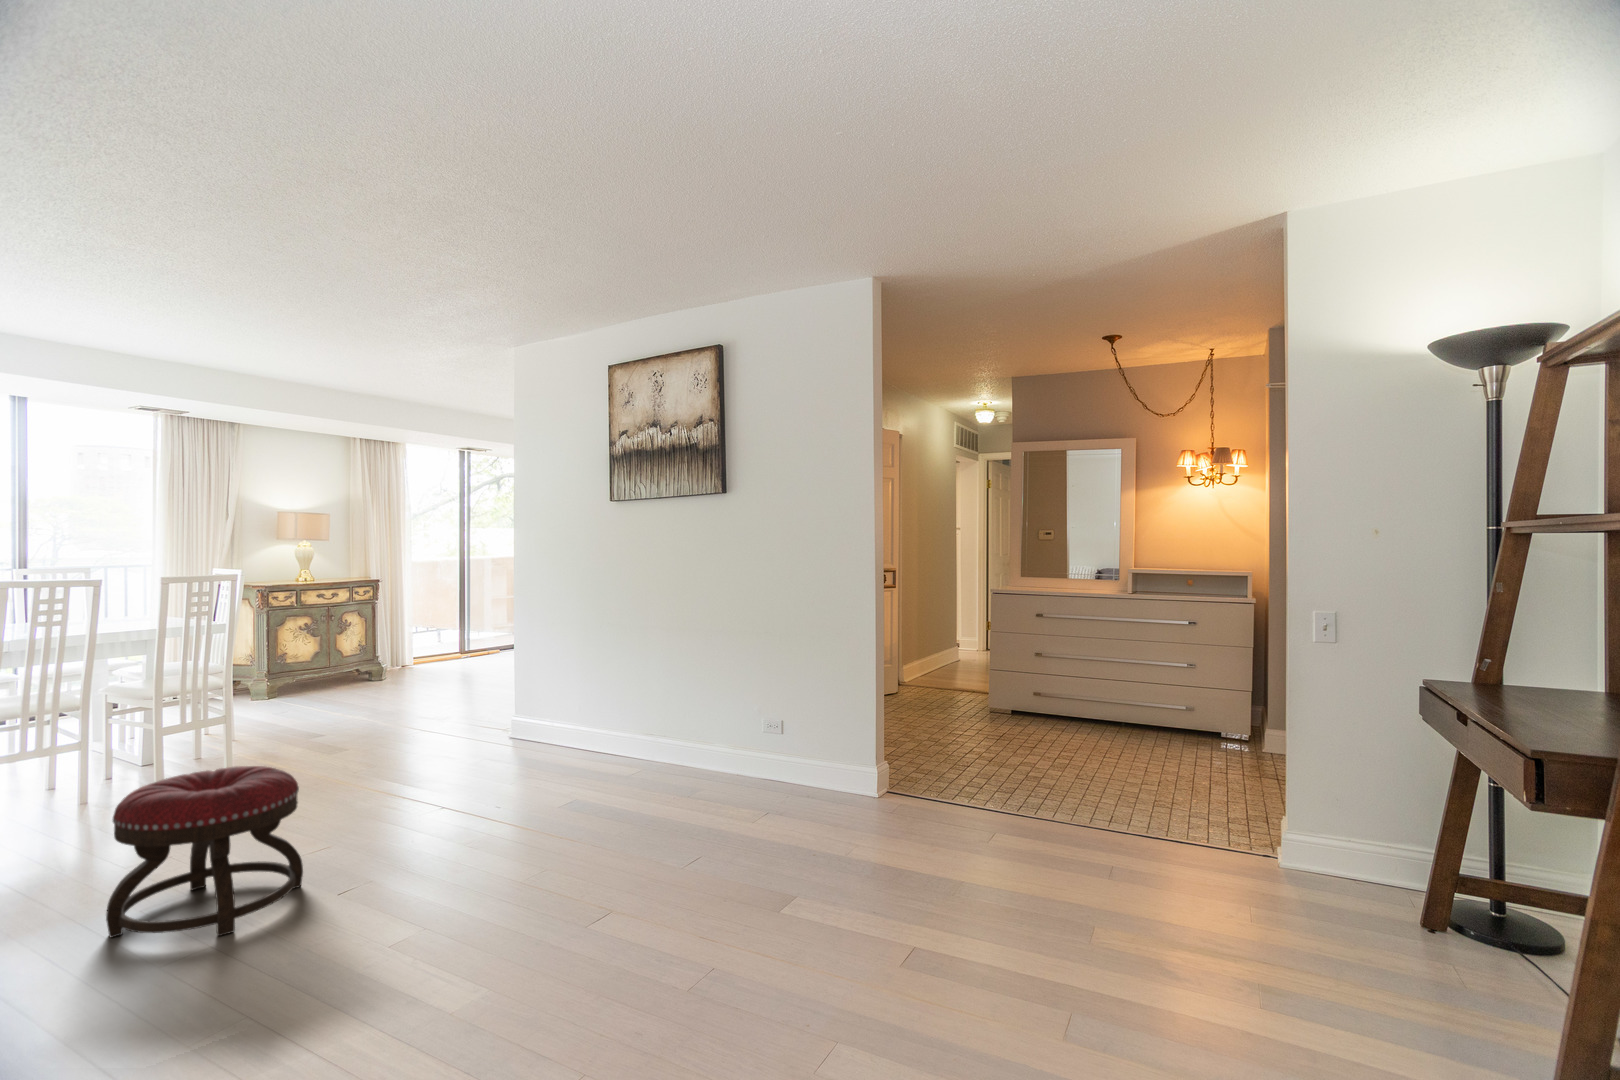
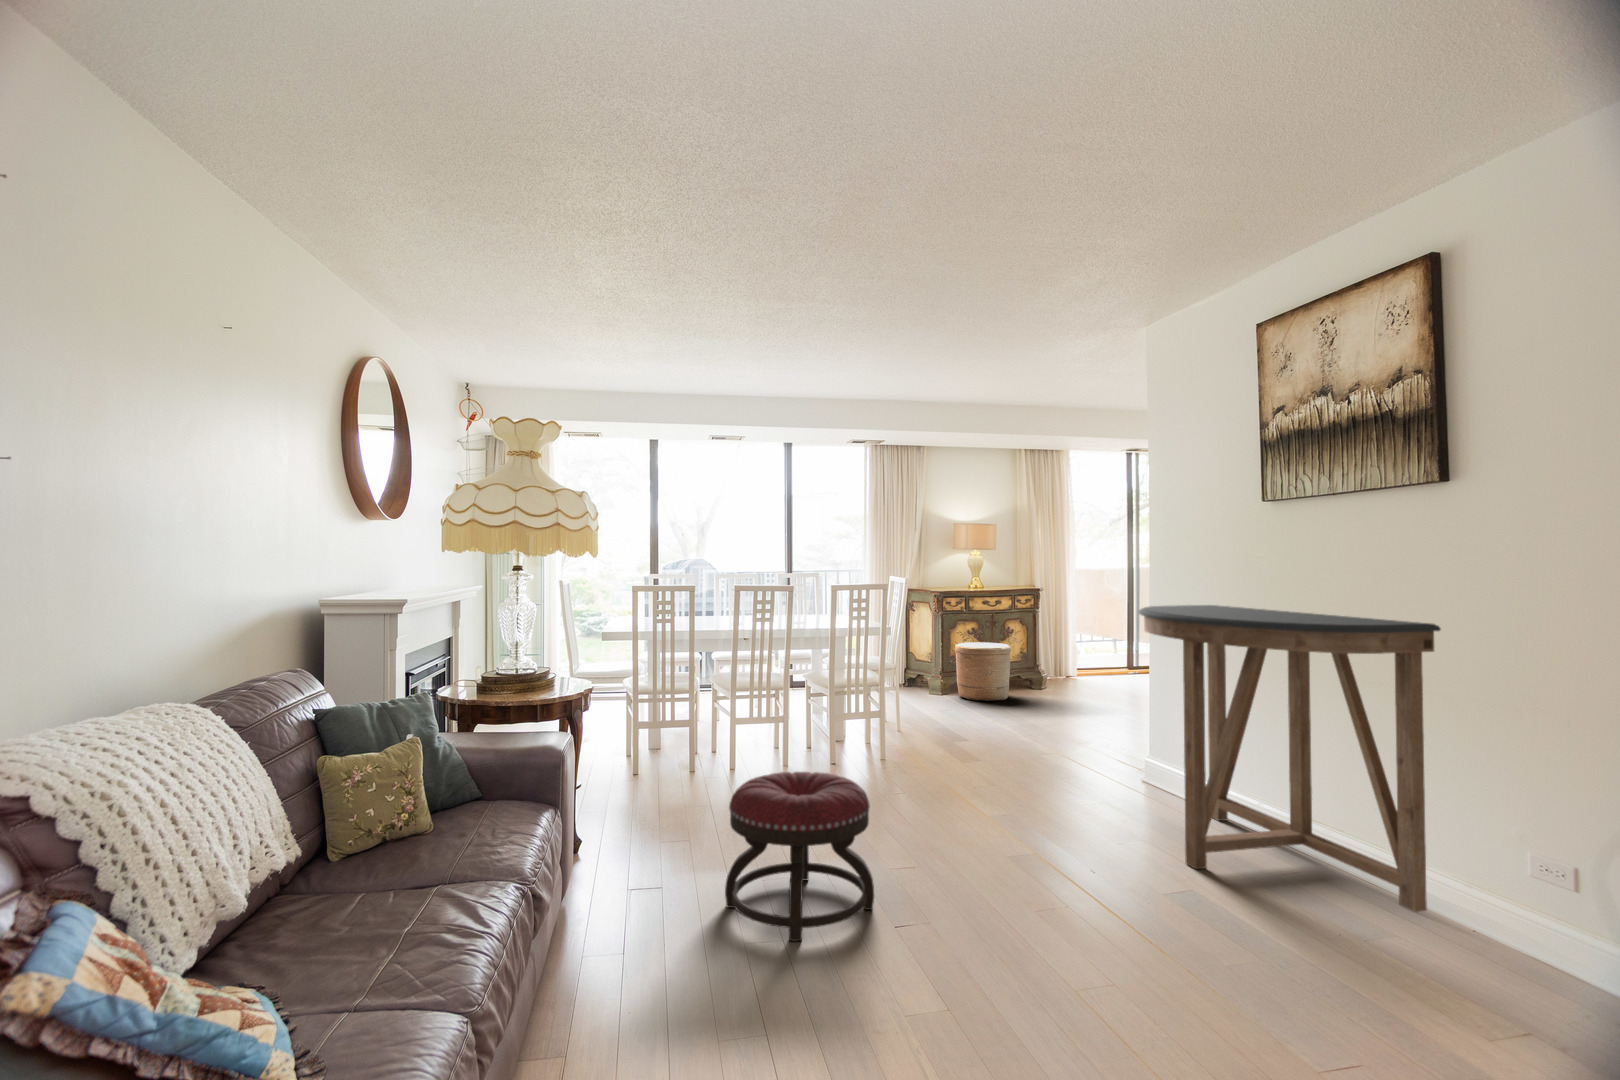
console table: none [521,582,723,784] -> present [1138,605,1440,912]
woven basket: none [285,637,353,699] -> present [955,642,1011,701]

